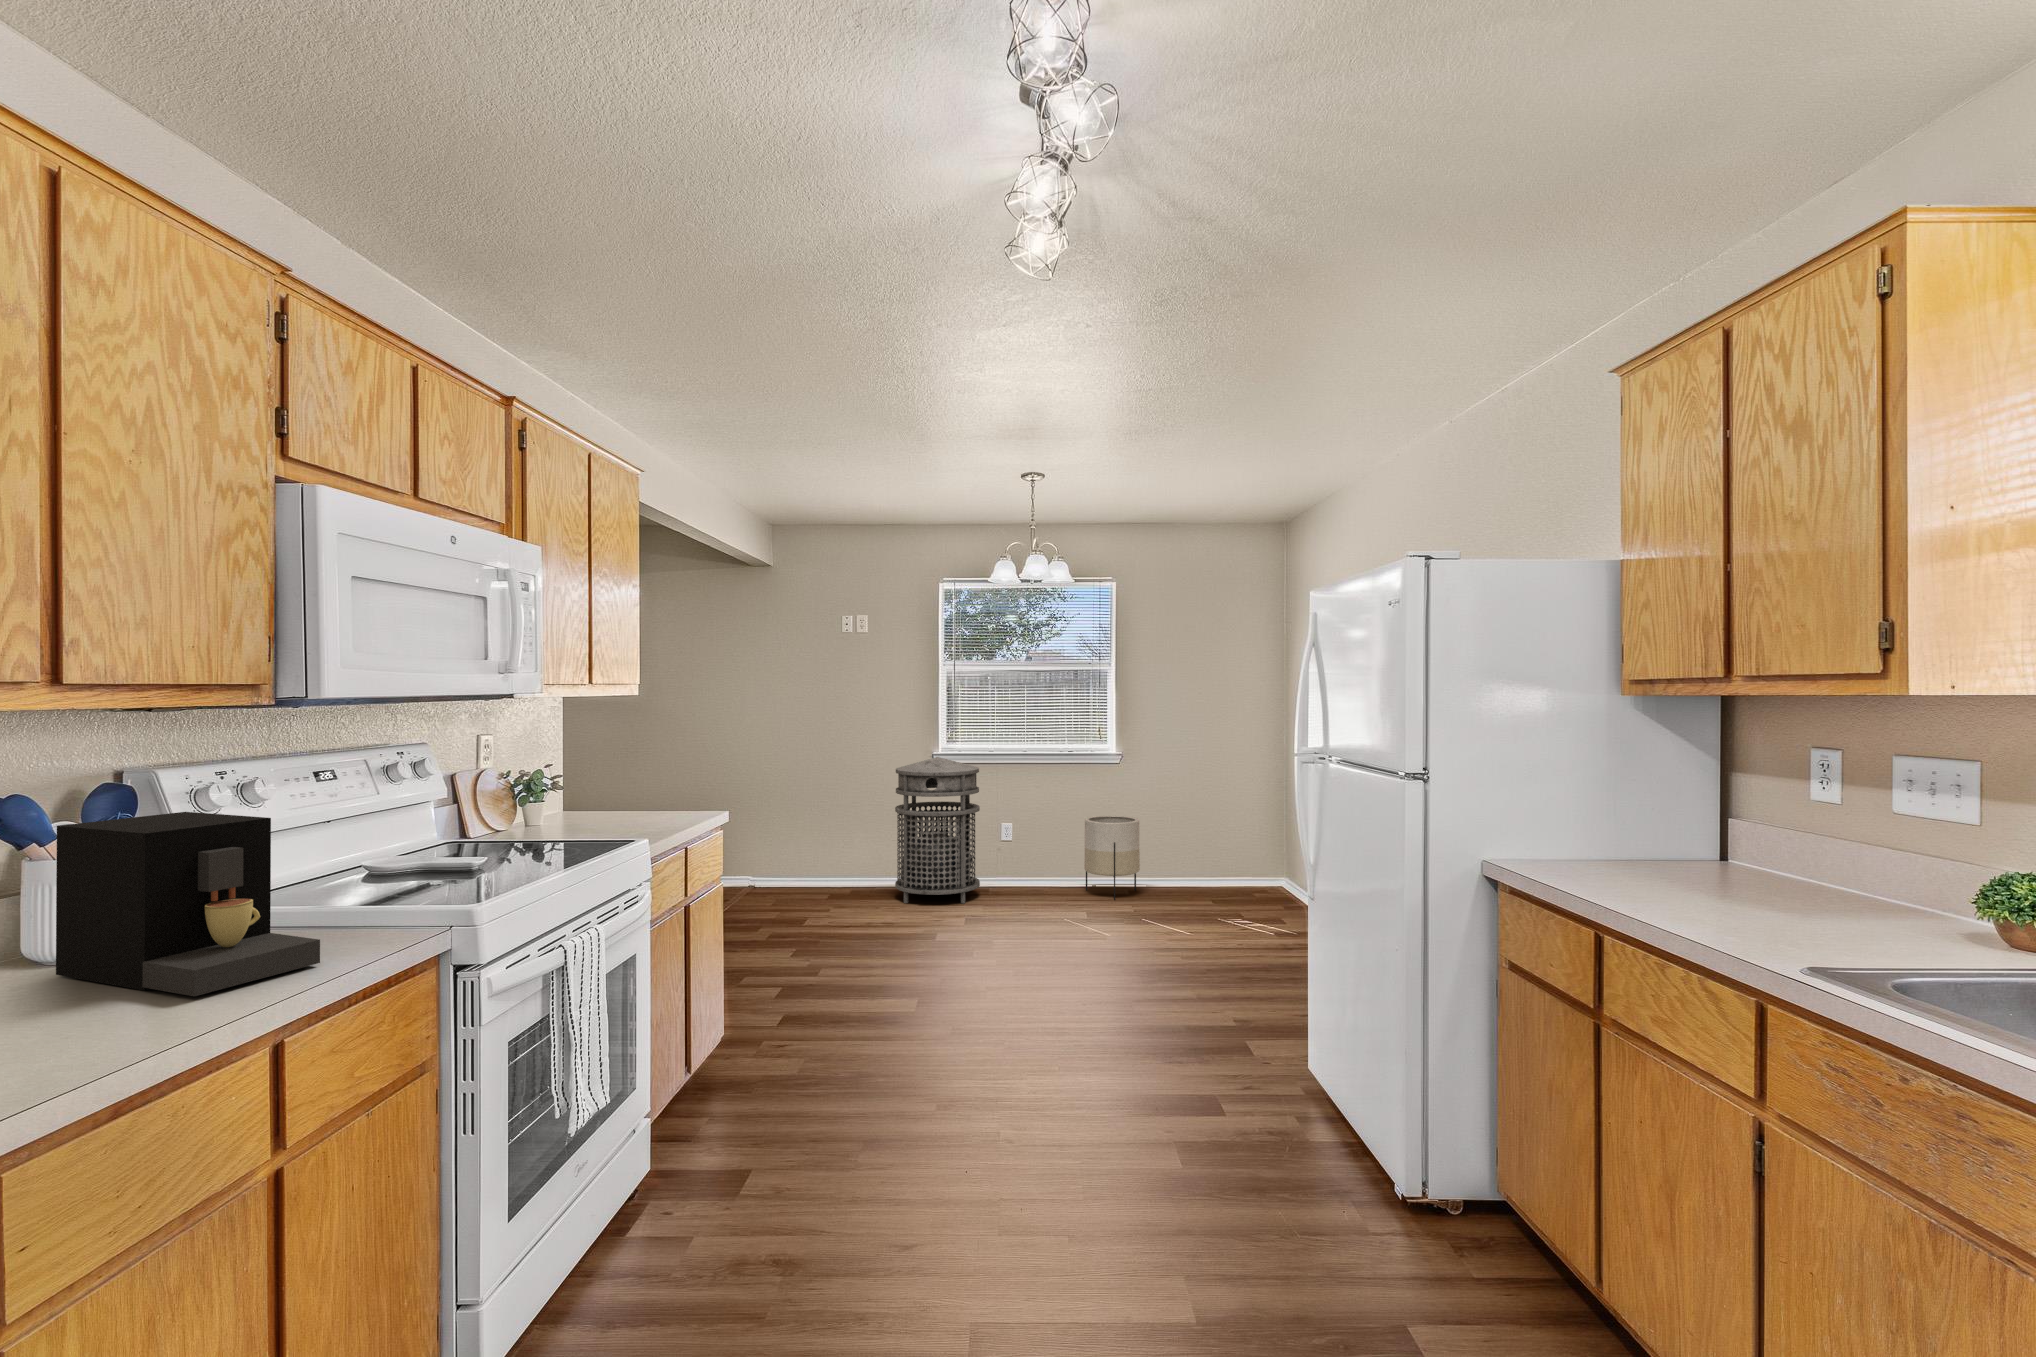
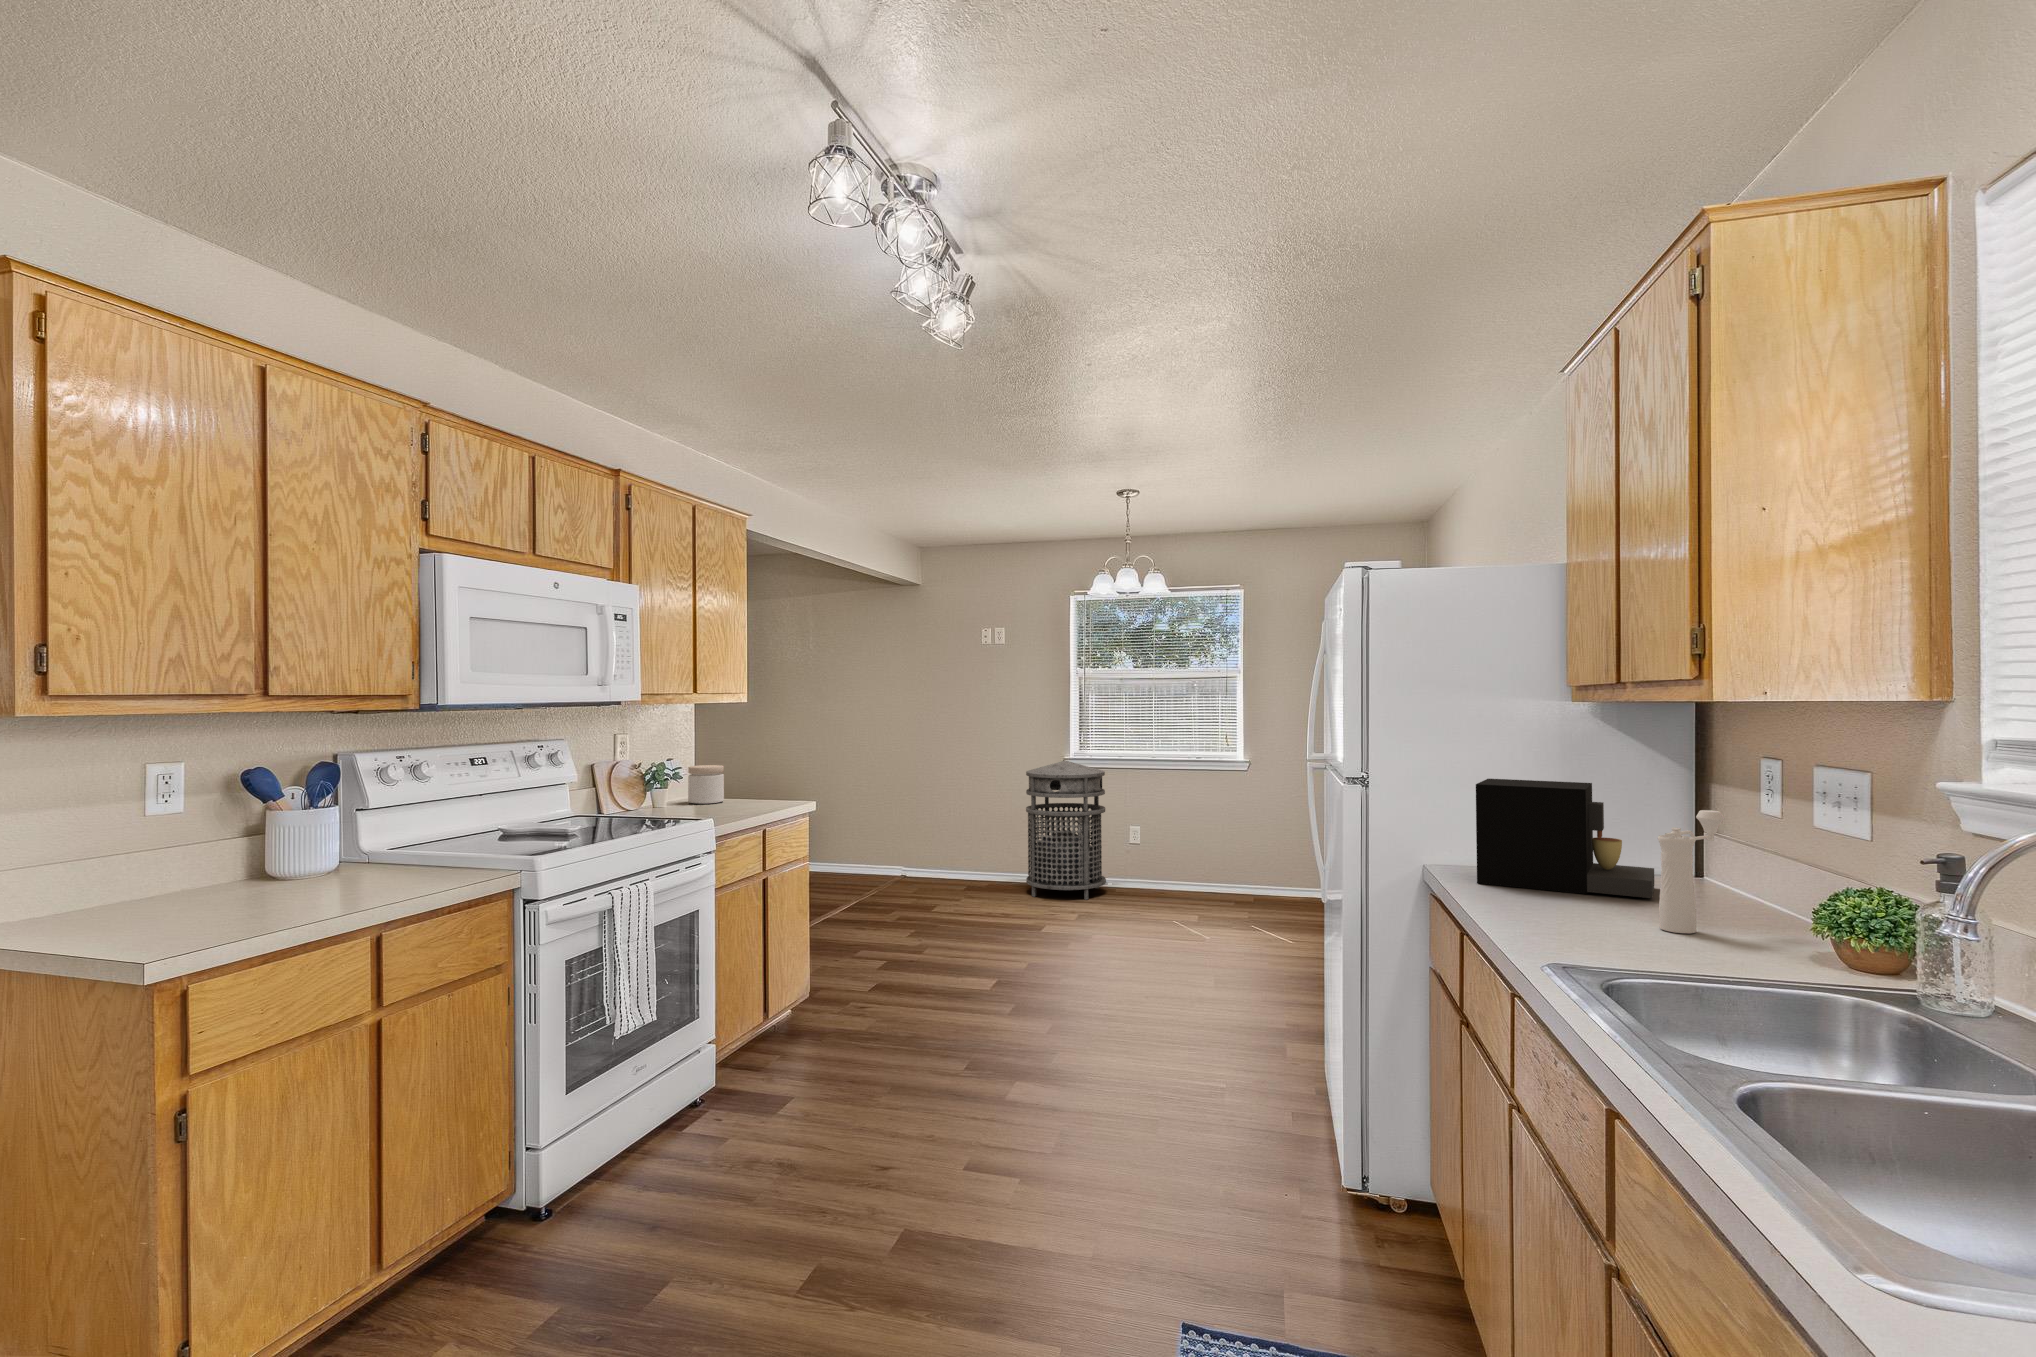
jar: none [572,771,617,819] -> present [688,765,724,804]
pepper mill: none [1837,804,1884,931] -> present [1658,810,1724,934]
coffee maker: present [56,812,320,996] -> present [1476,779,1654,898]
planter: present [1084,816,1140,900] -> none [1208,821,1264,904]

